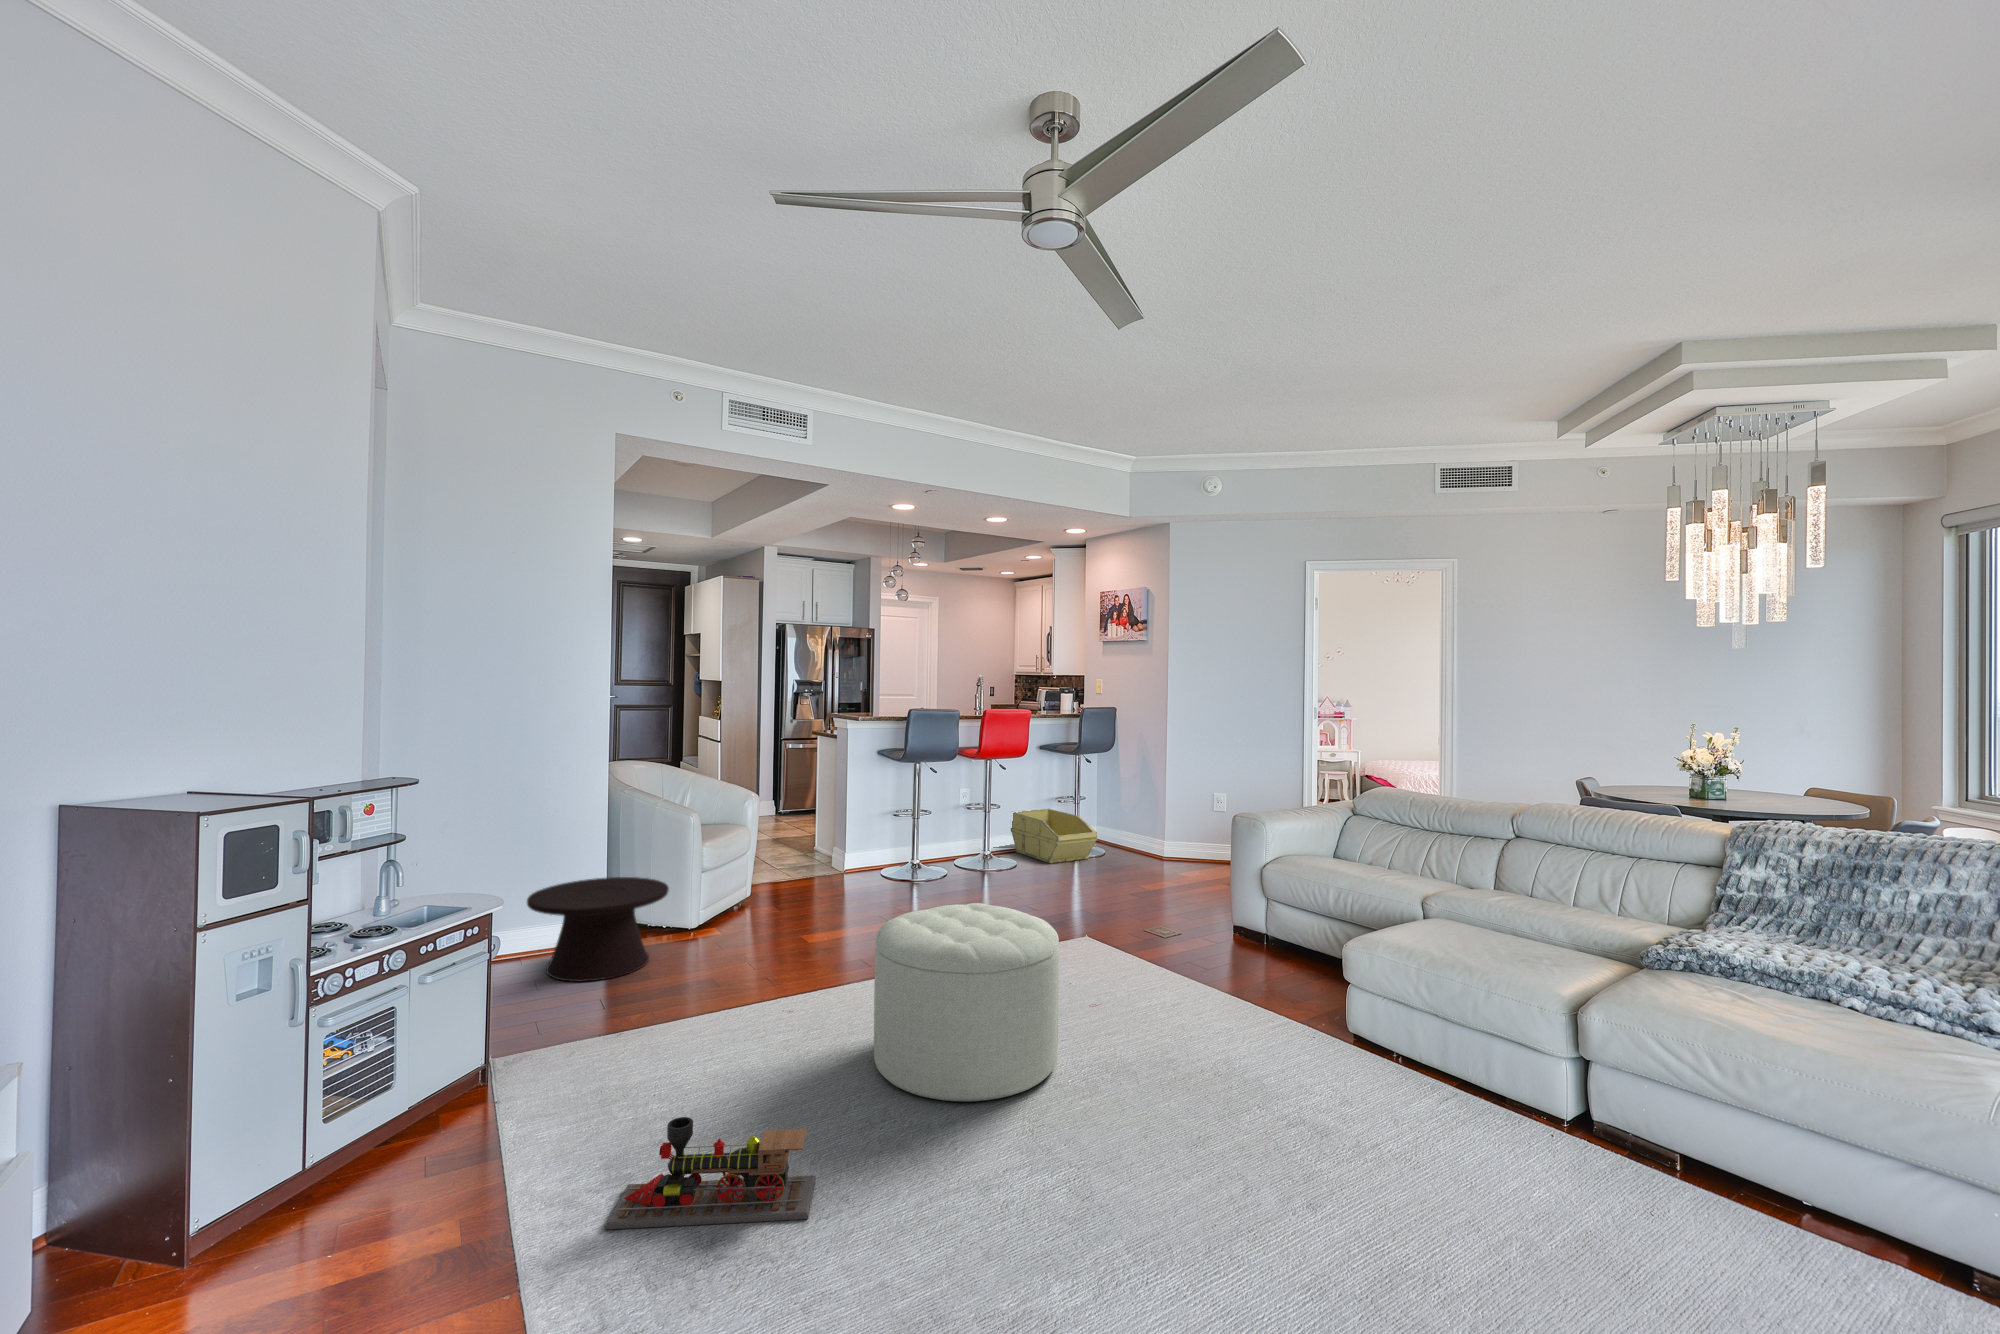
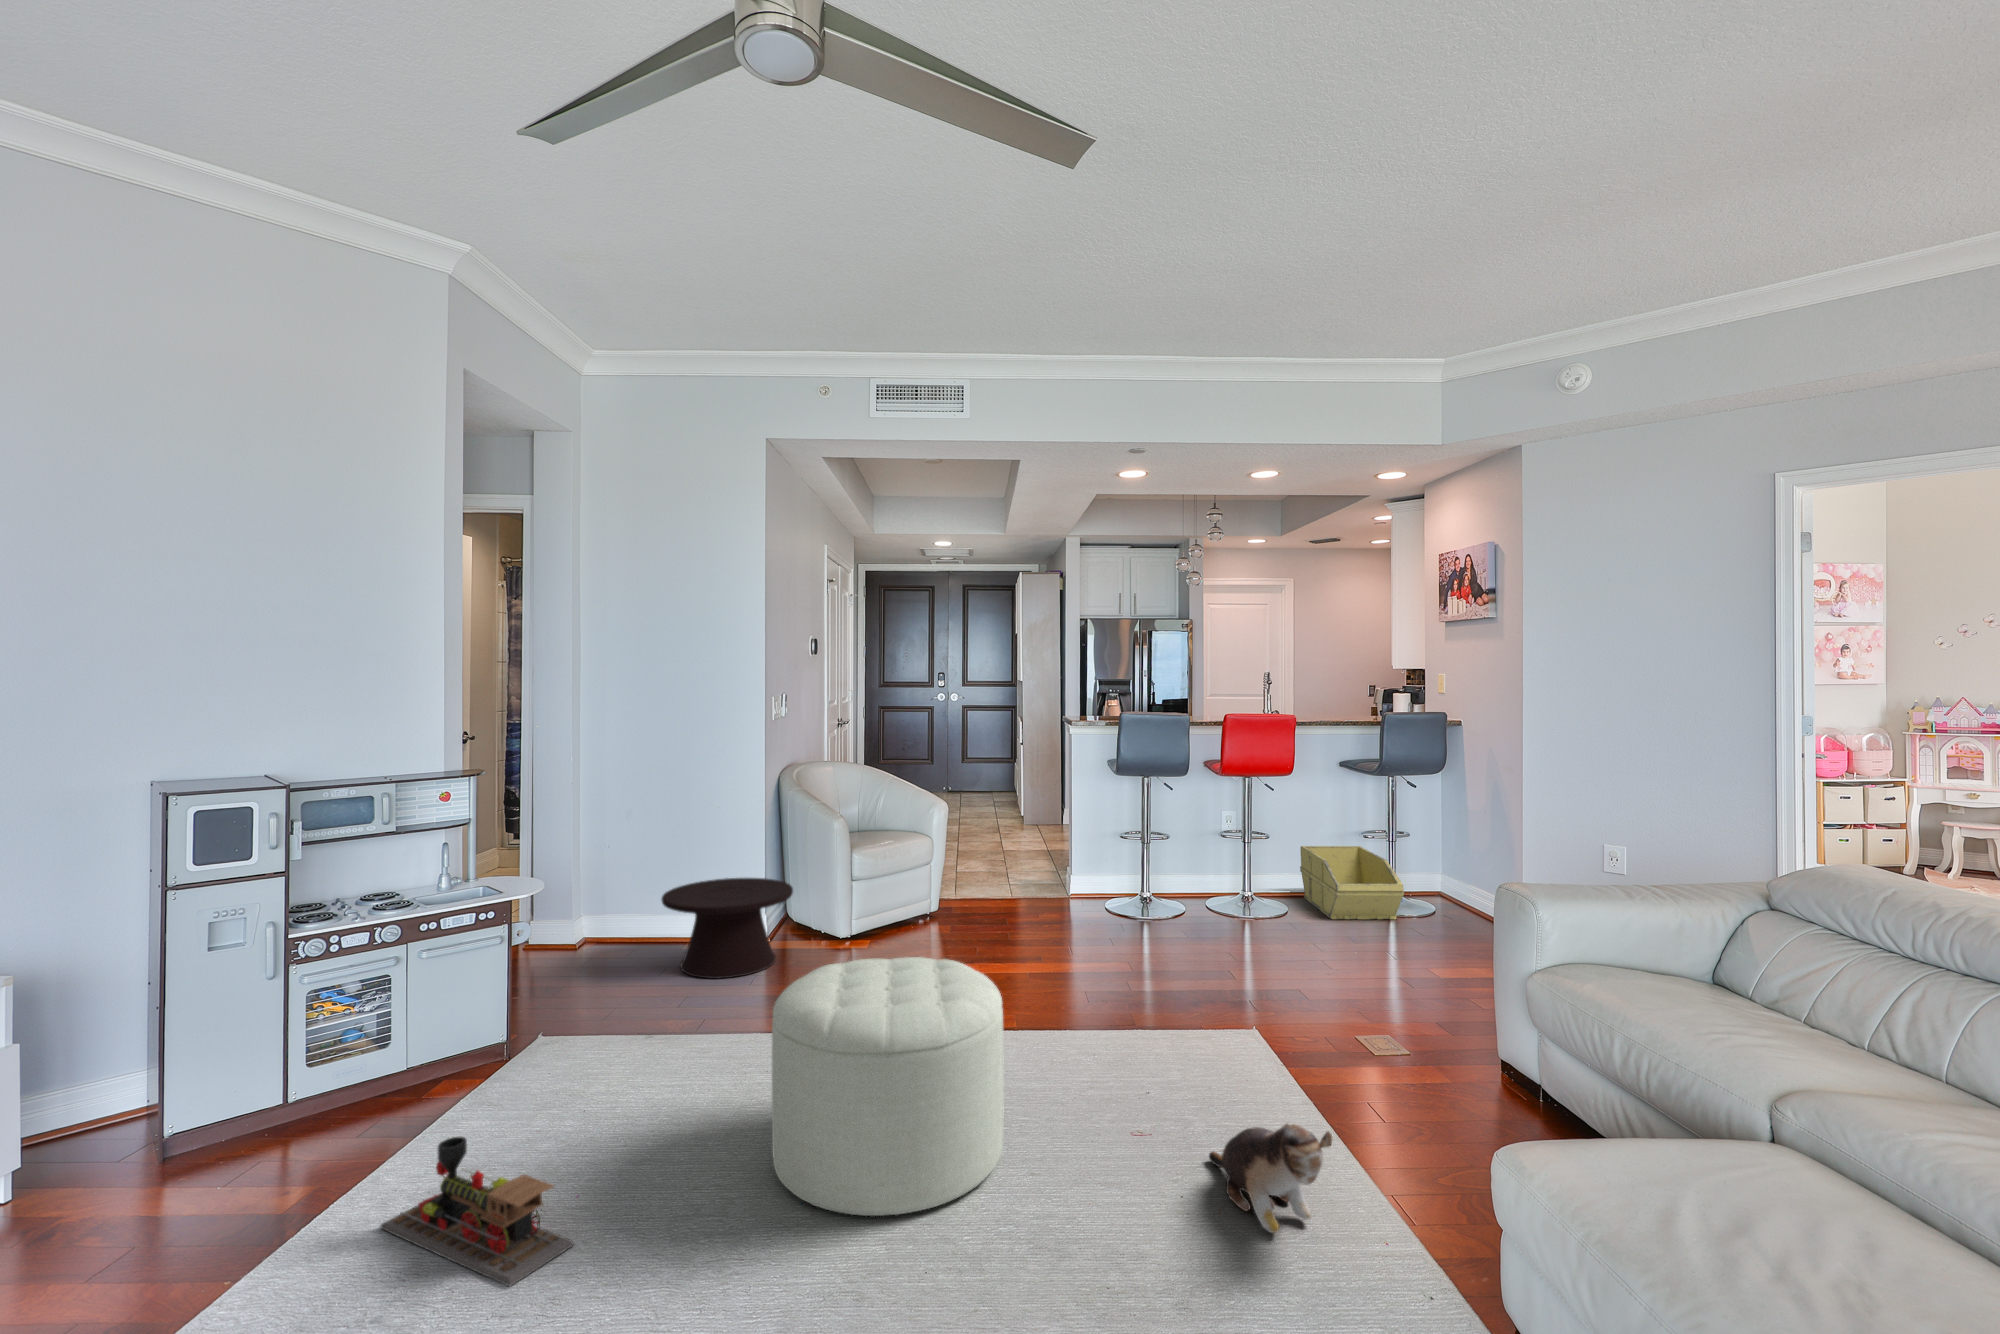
plush toy: none [1162,965,1279,1038] -> present [1209,1124,1332,1233]

